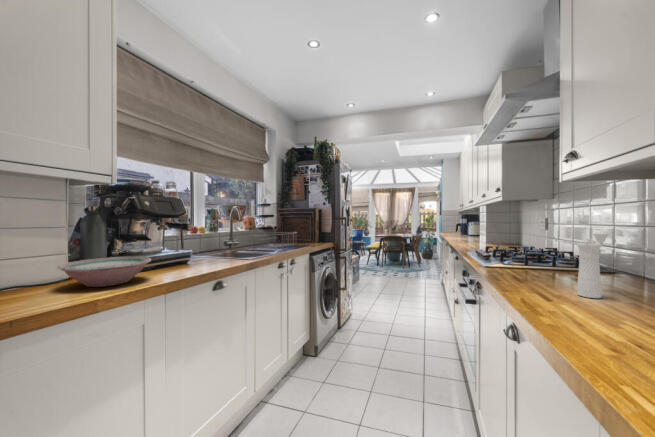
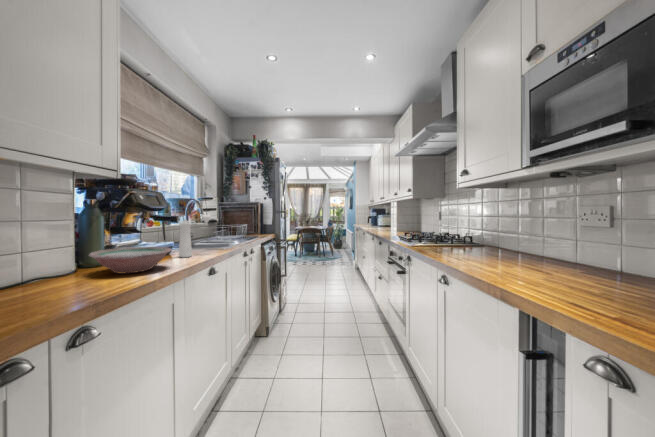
pepper mill: present [577,230,610,298] -> present [179,215,211,257]

